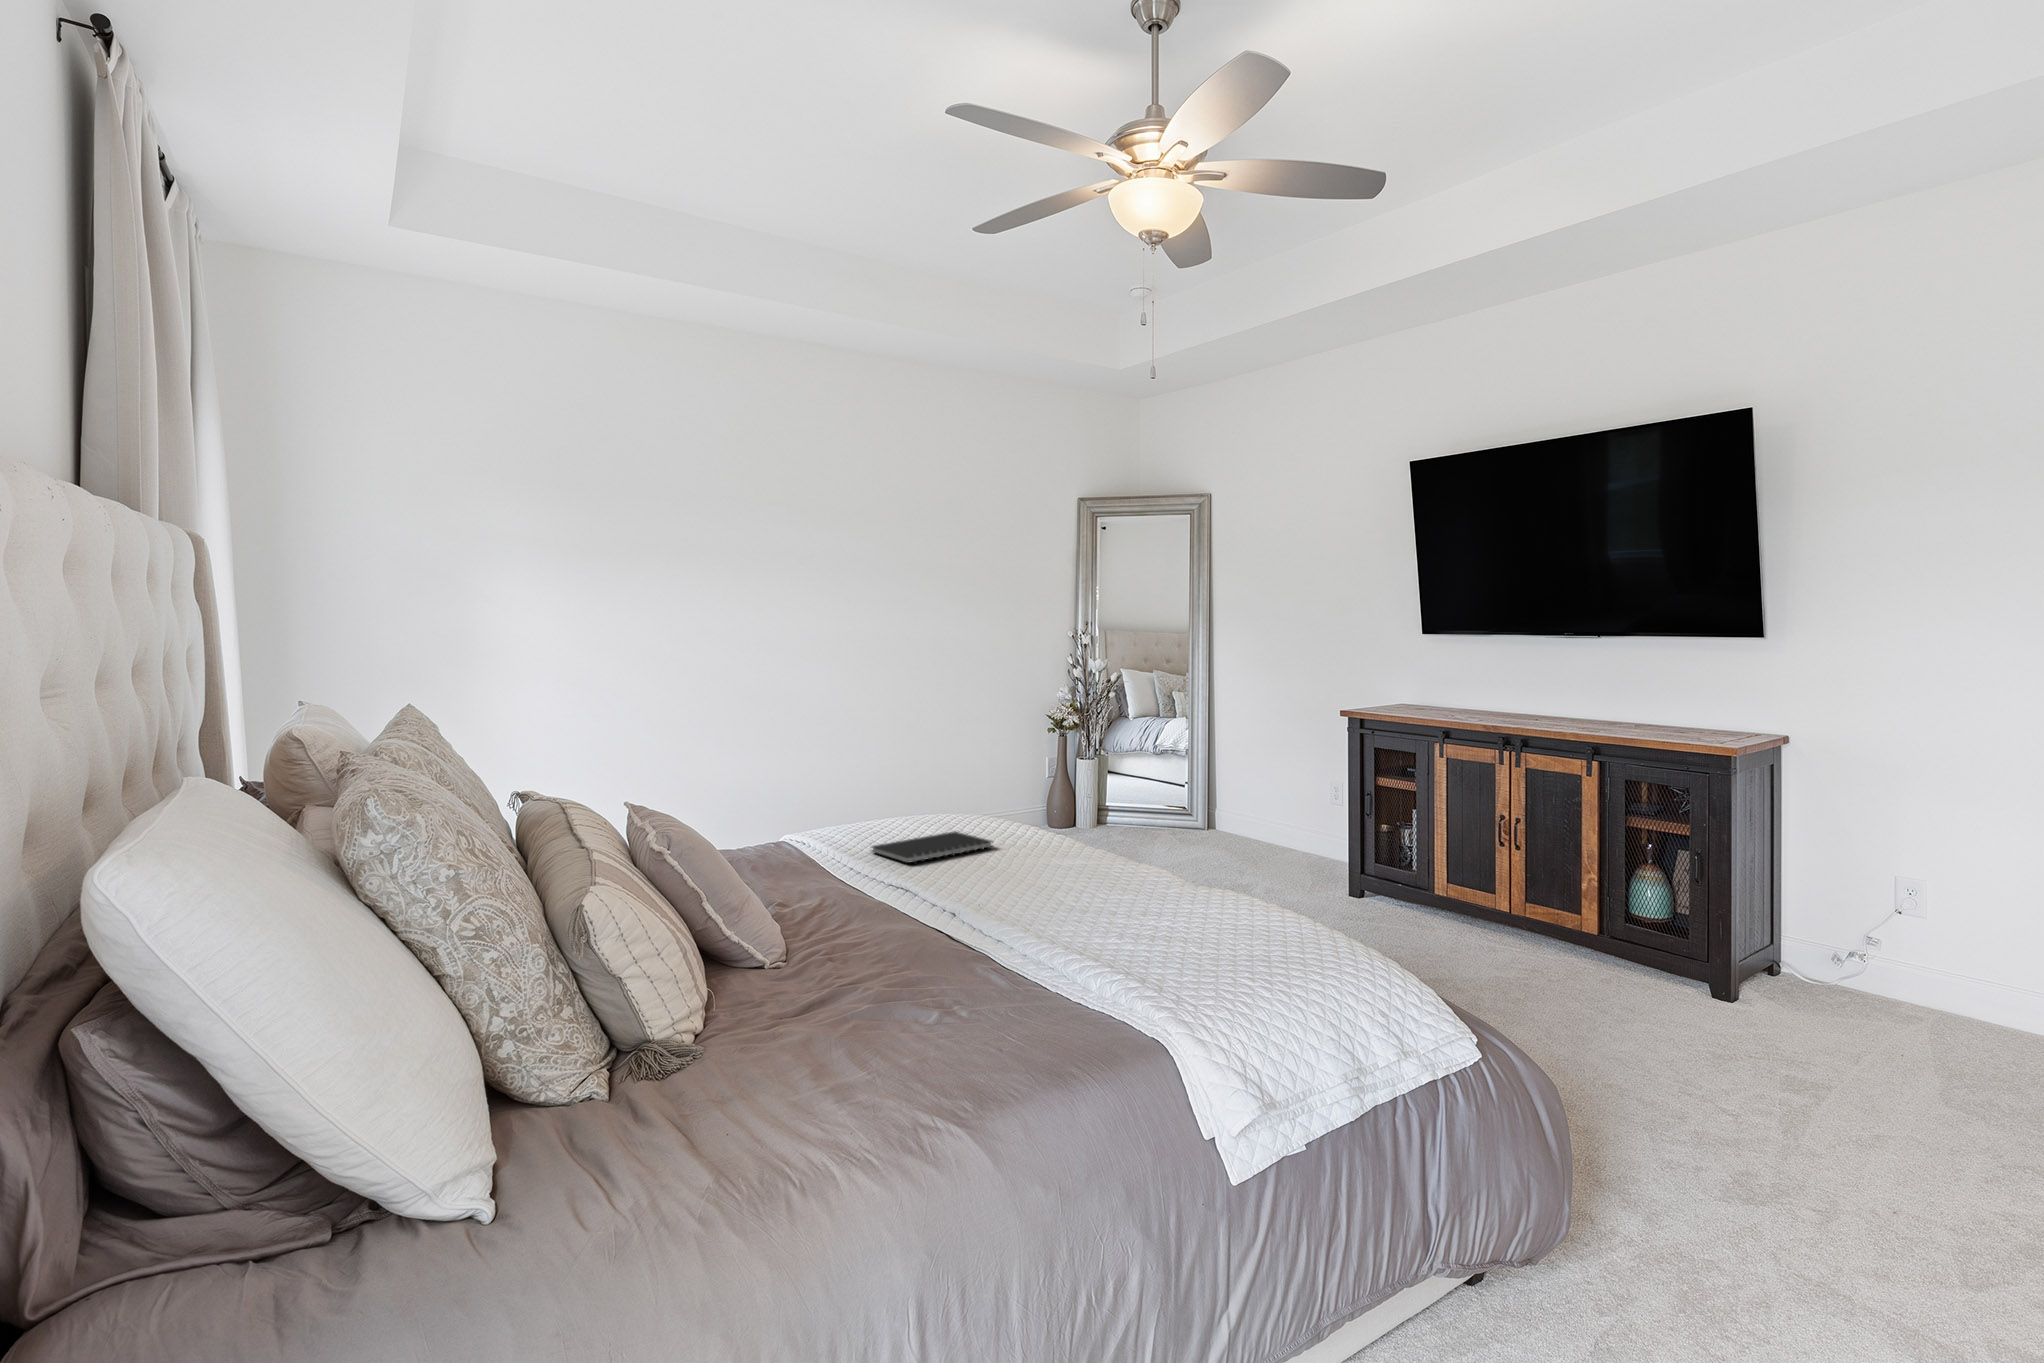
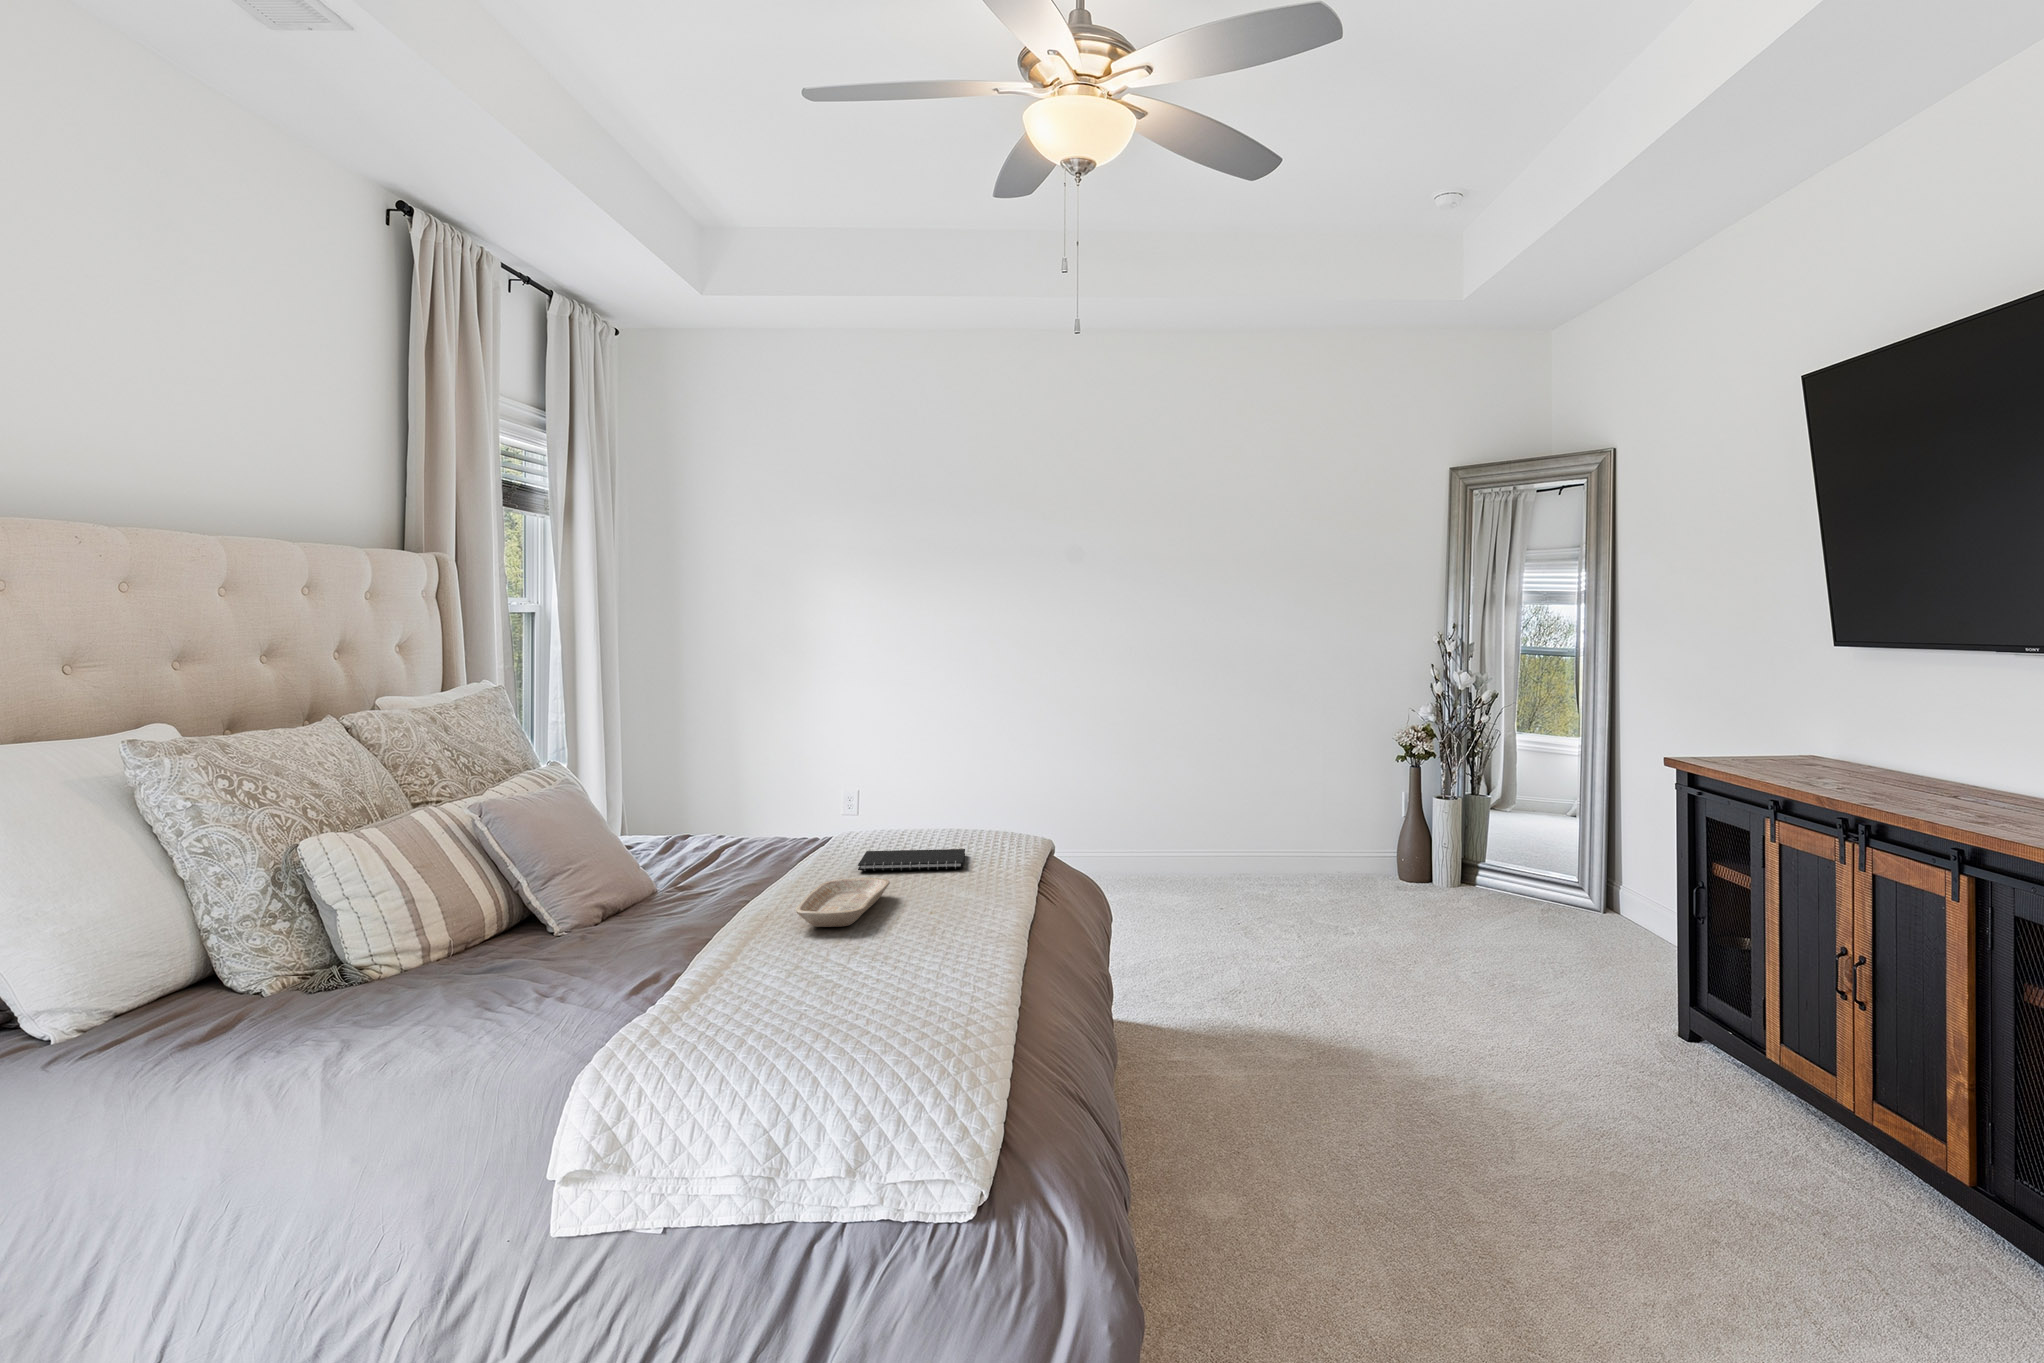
tray: none [947,863,1066,910] -> present [796,878,890,927]

